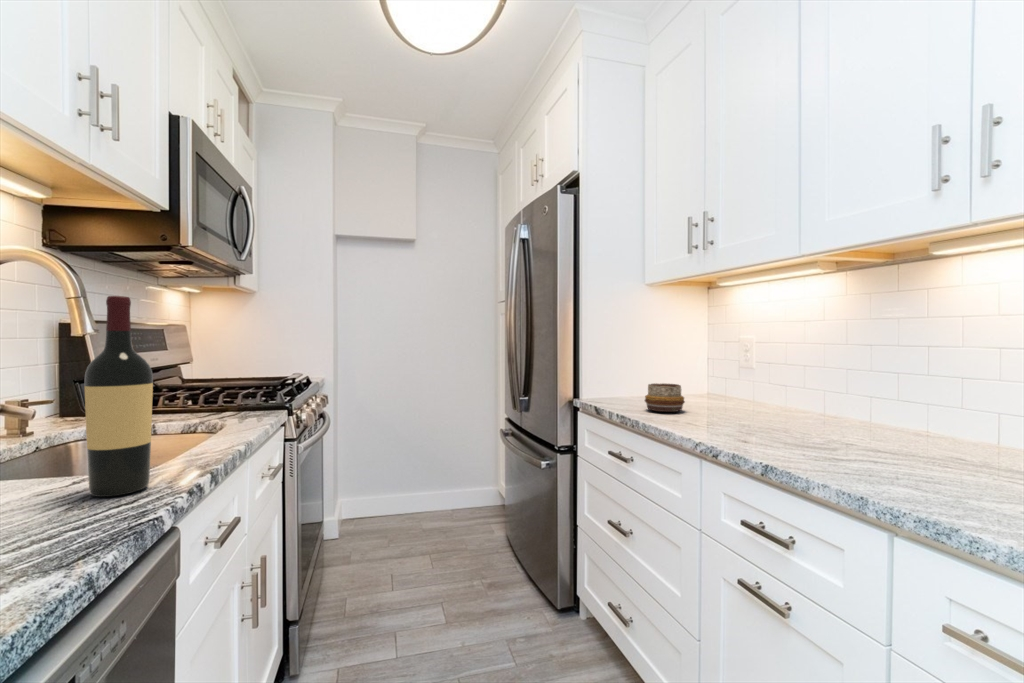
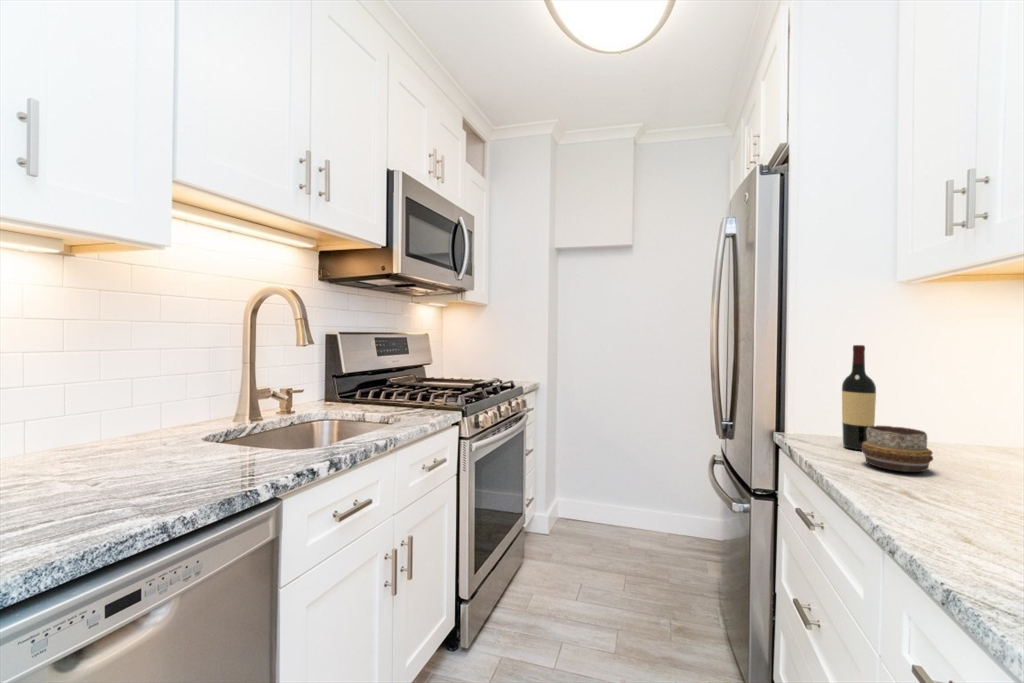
wine bottle: present [84,296,153,497] -> present [842,345,876,450]

